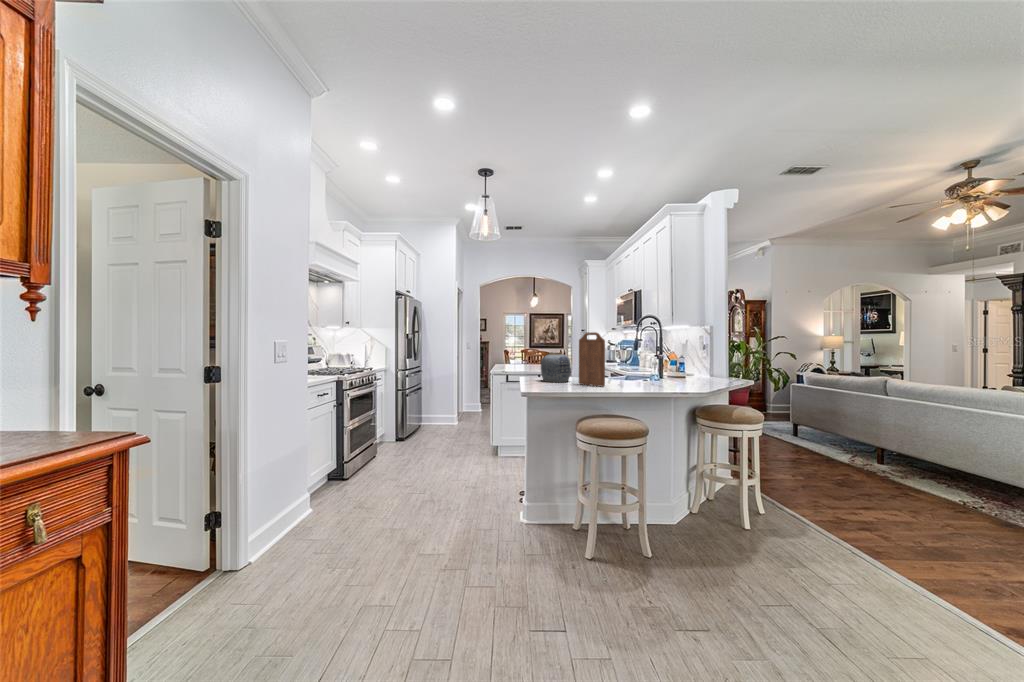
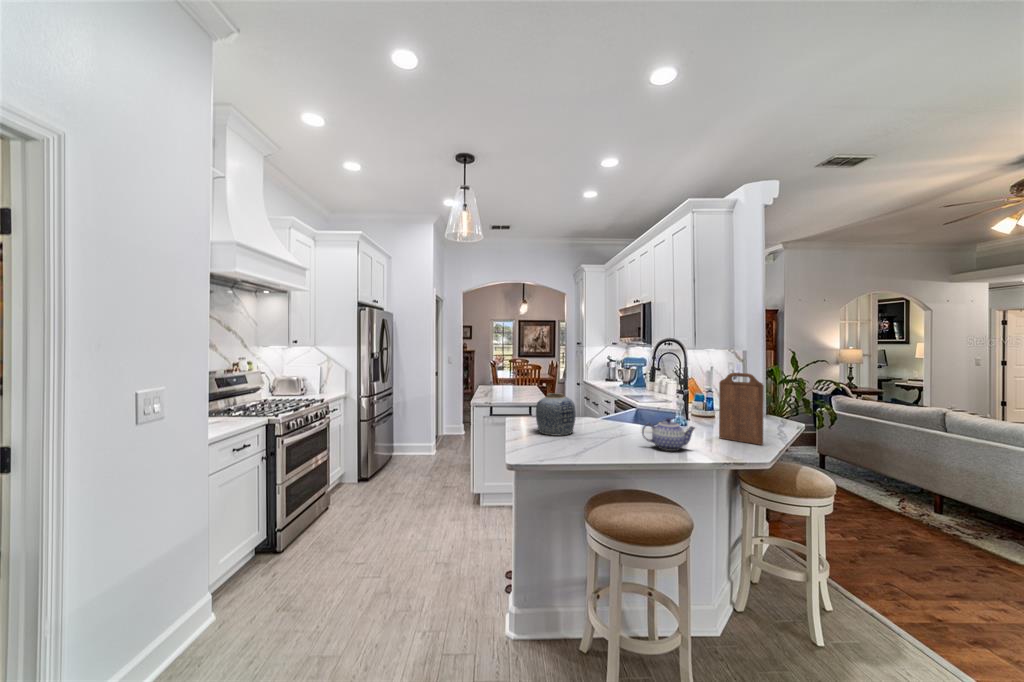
cutting board: present [579,332,605,387] -> present [719,373,764,445]
teapot: none [618,365,657,388] -> present [642,418,695,451]

